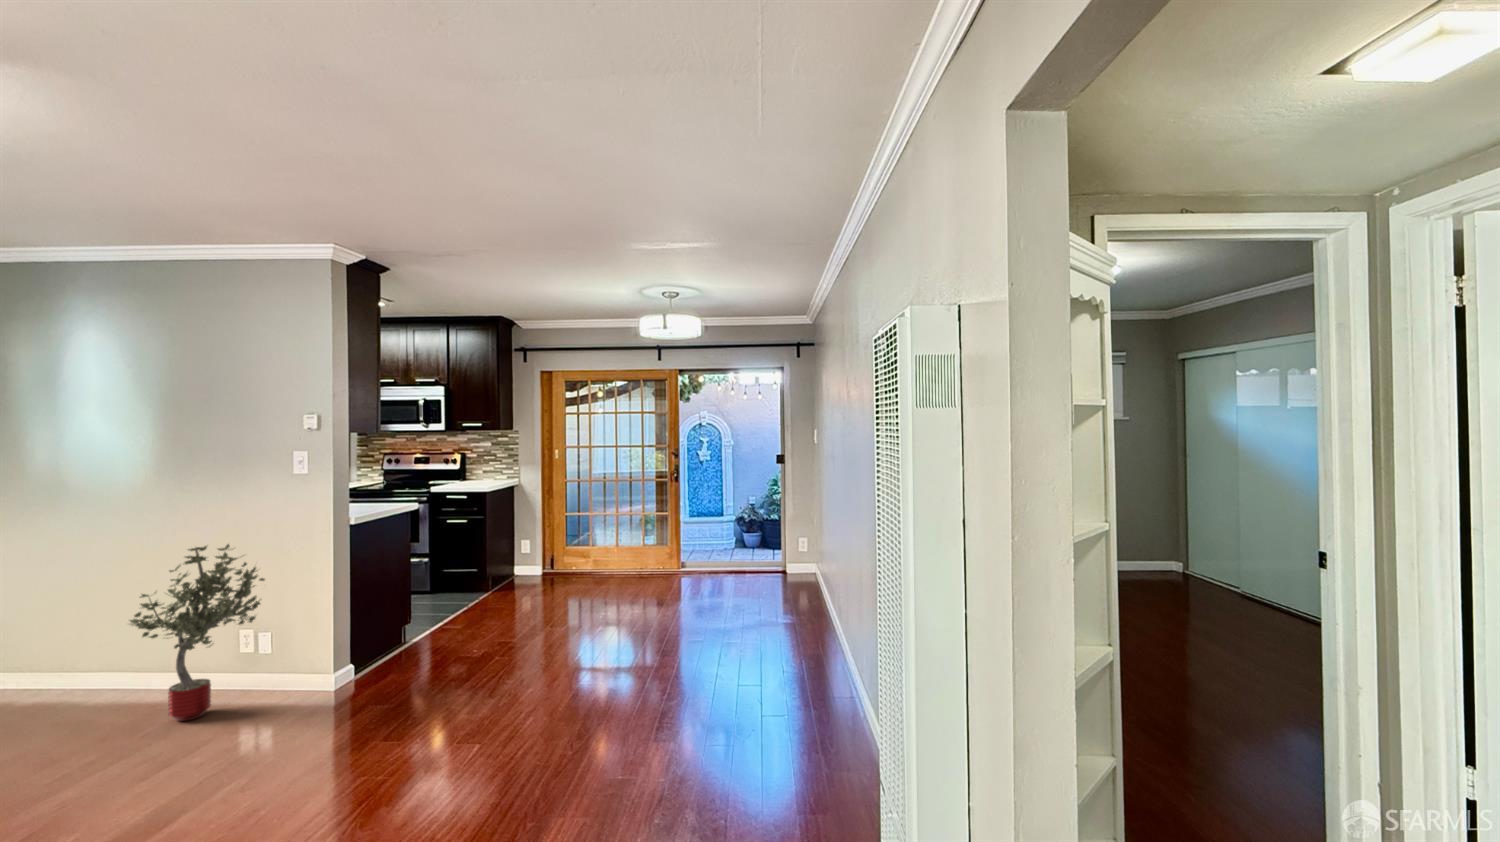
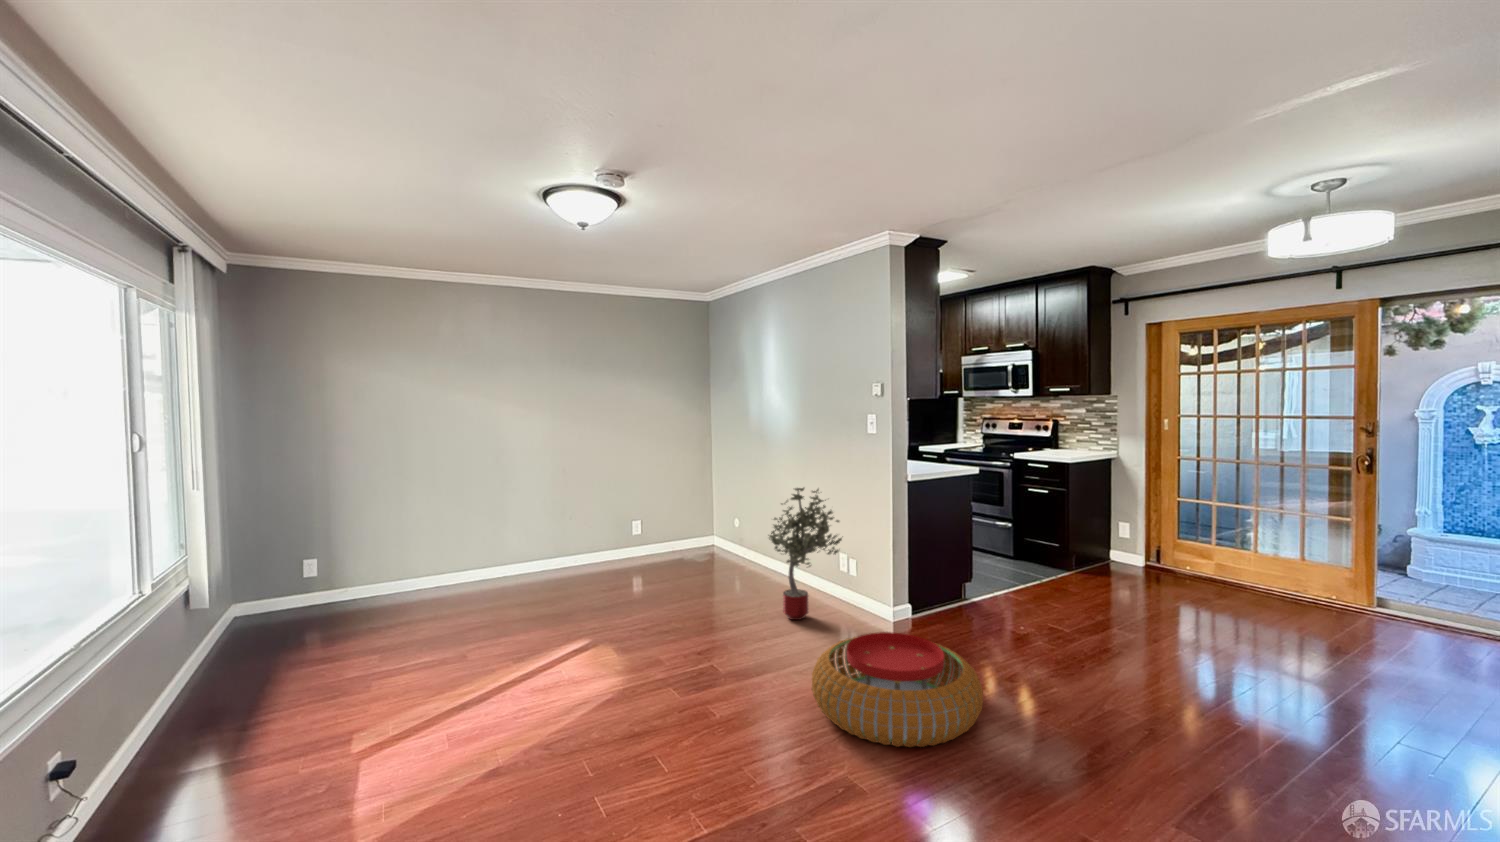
pouf: none [280,674,476,792] -> present [812,632,983,747]

